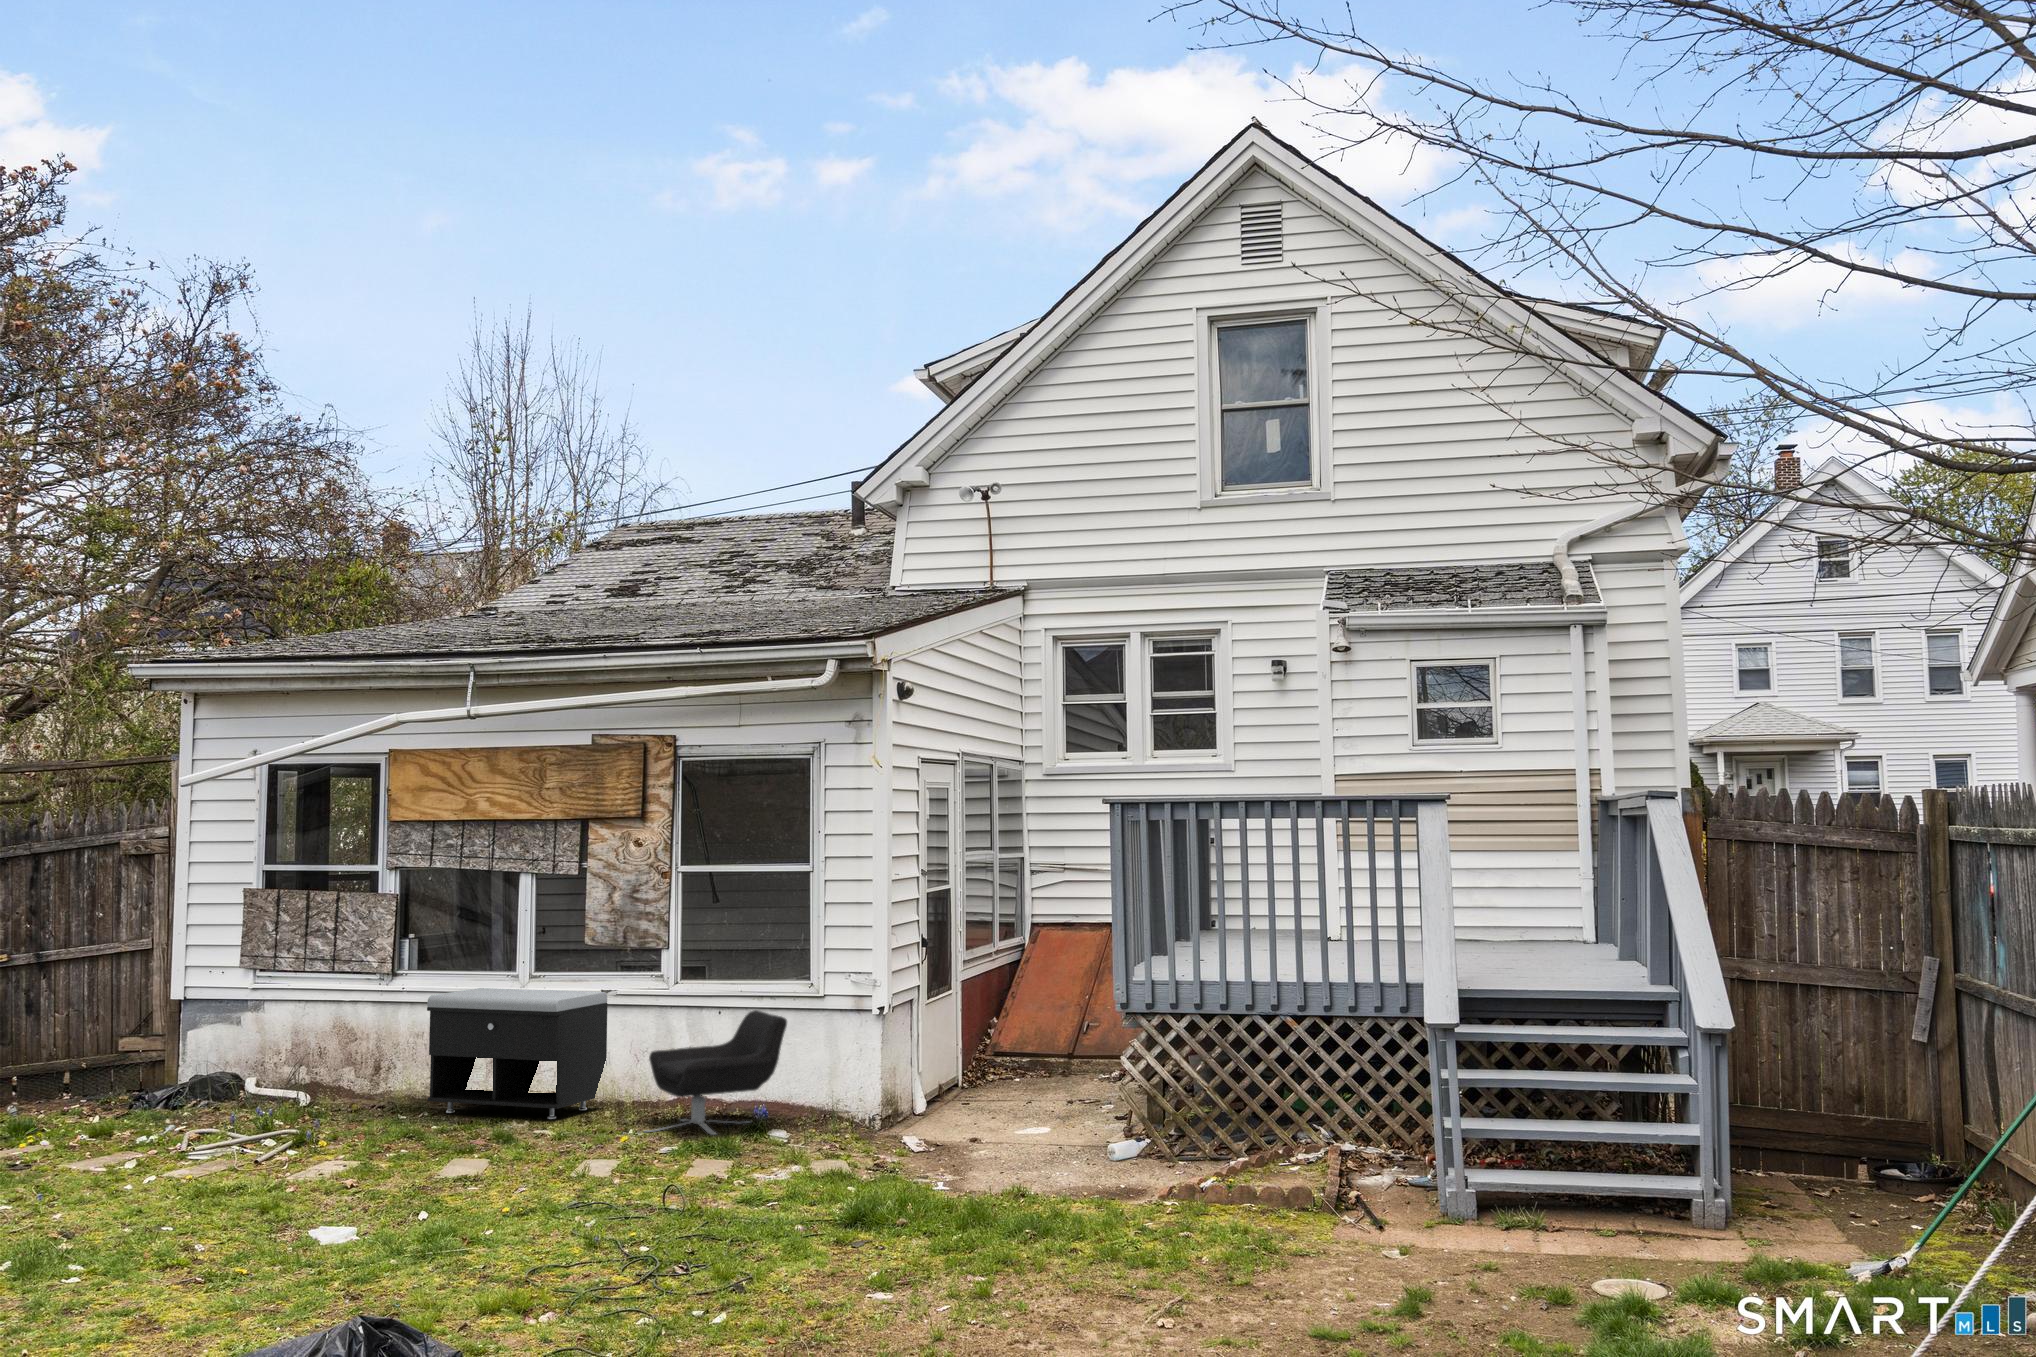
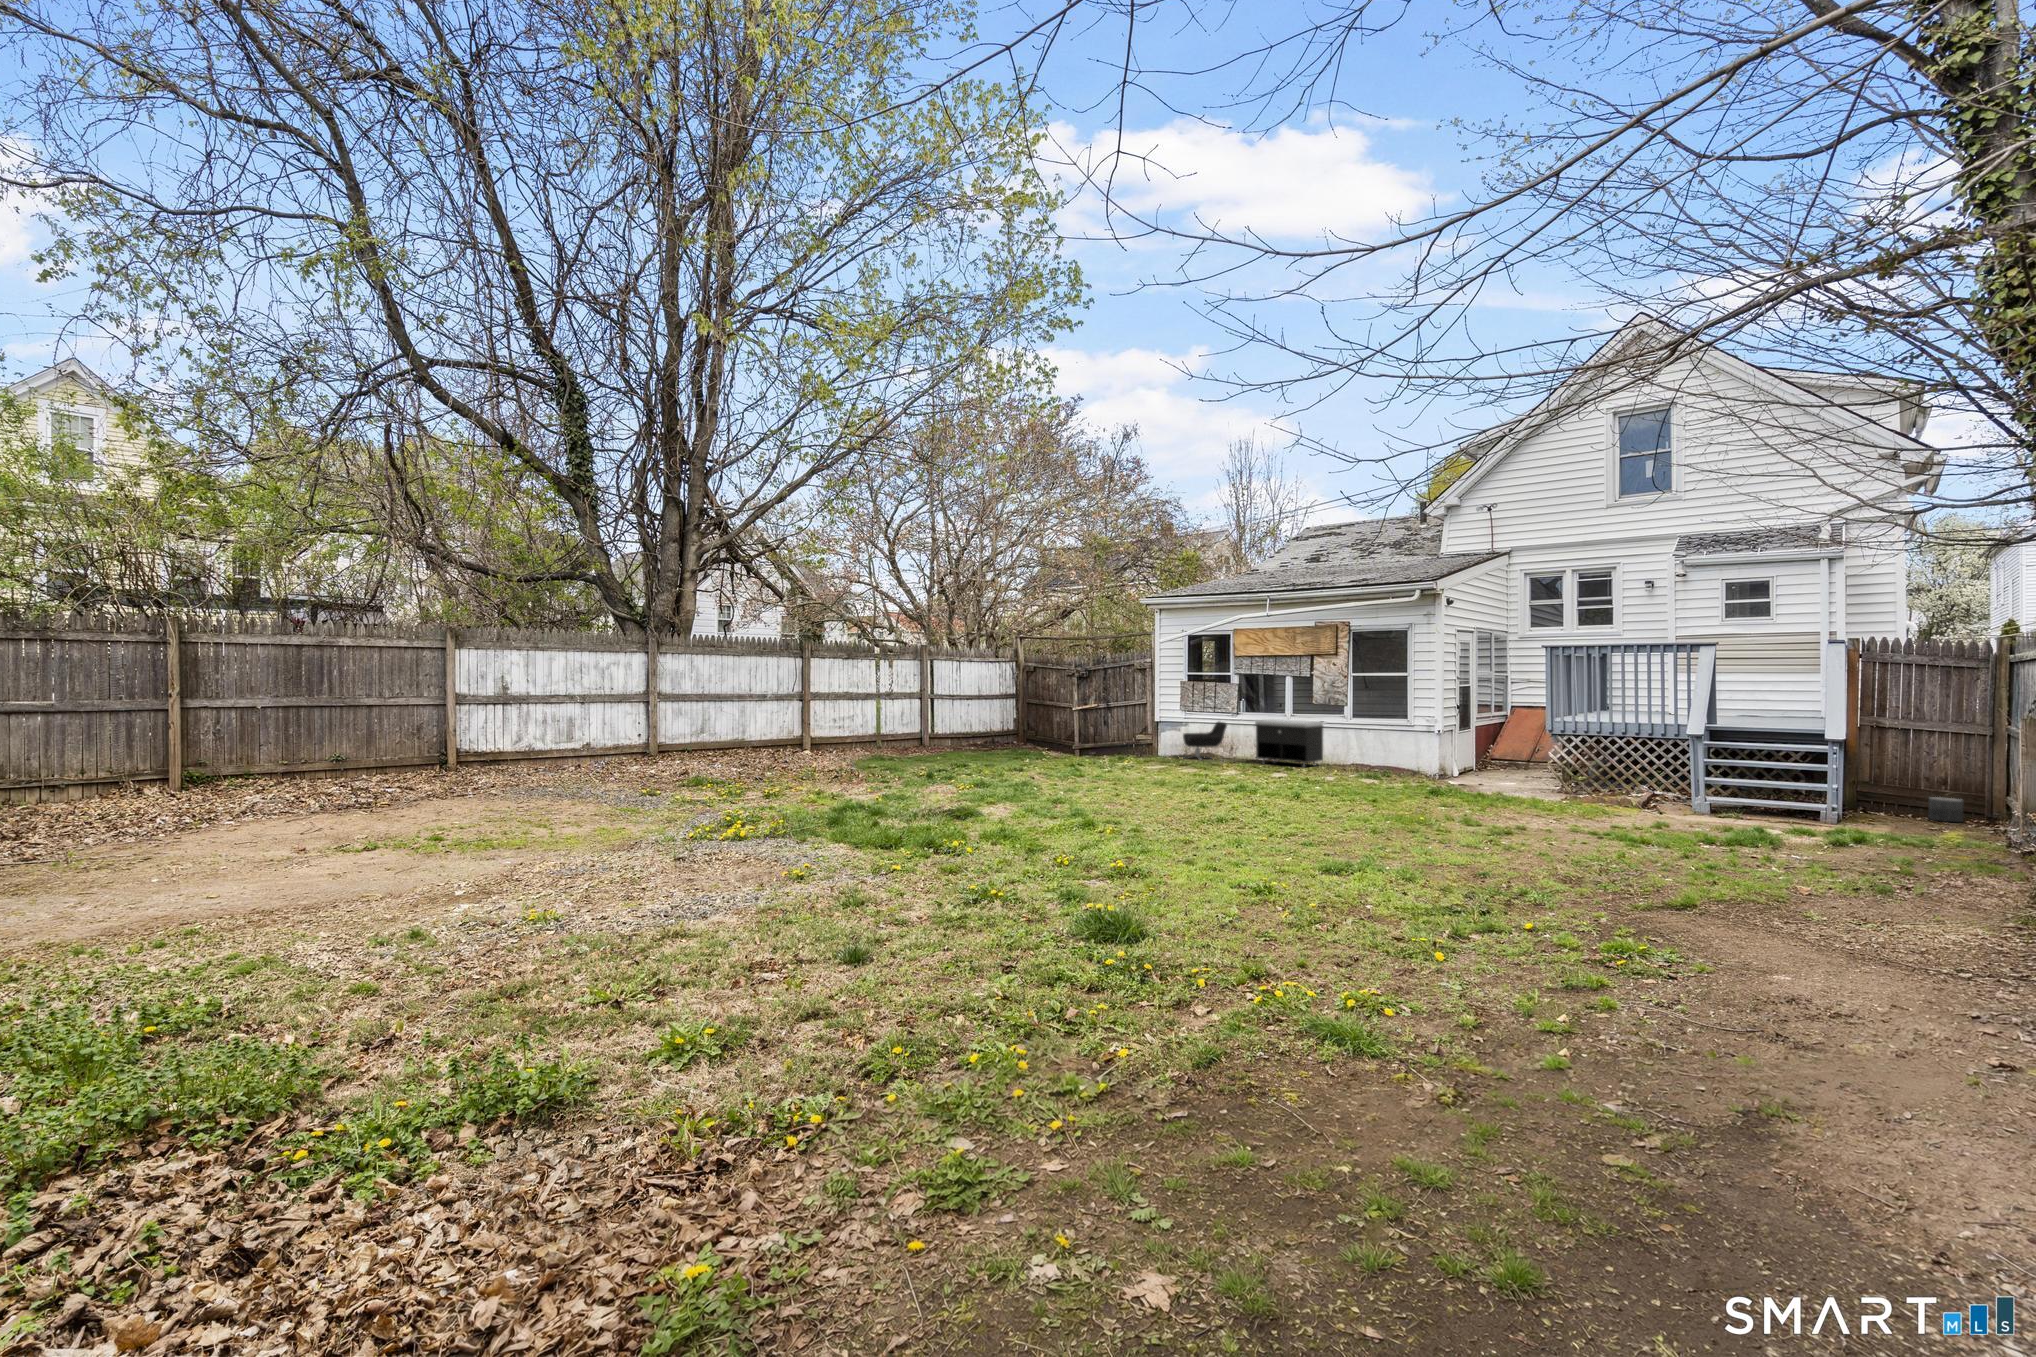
lounge chair: present [648,1010,787,1135] -> present [1183,722,1227,759]
planter: none [1848,1132,1909,1189] -> present [1929,797,1964,822]

